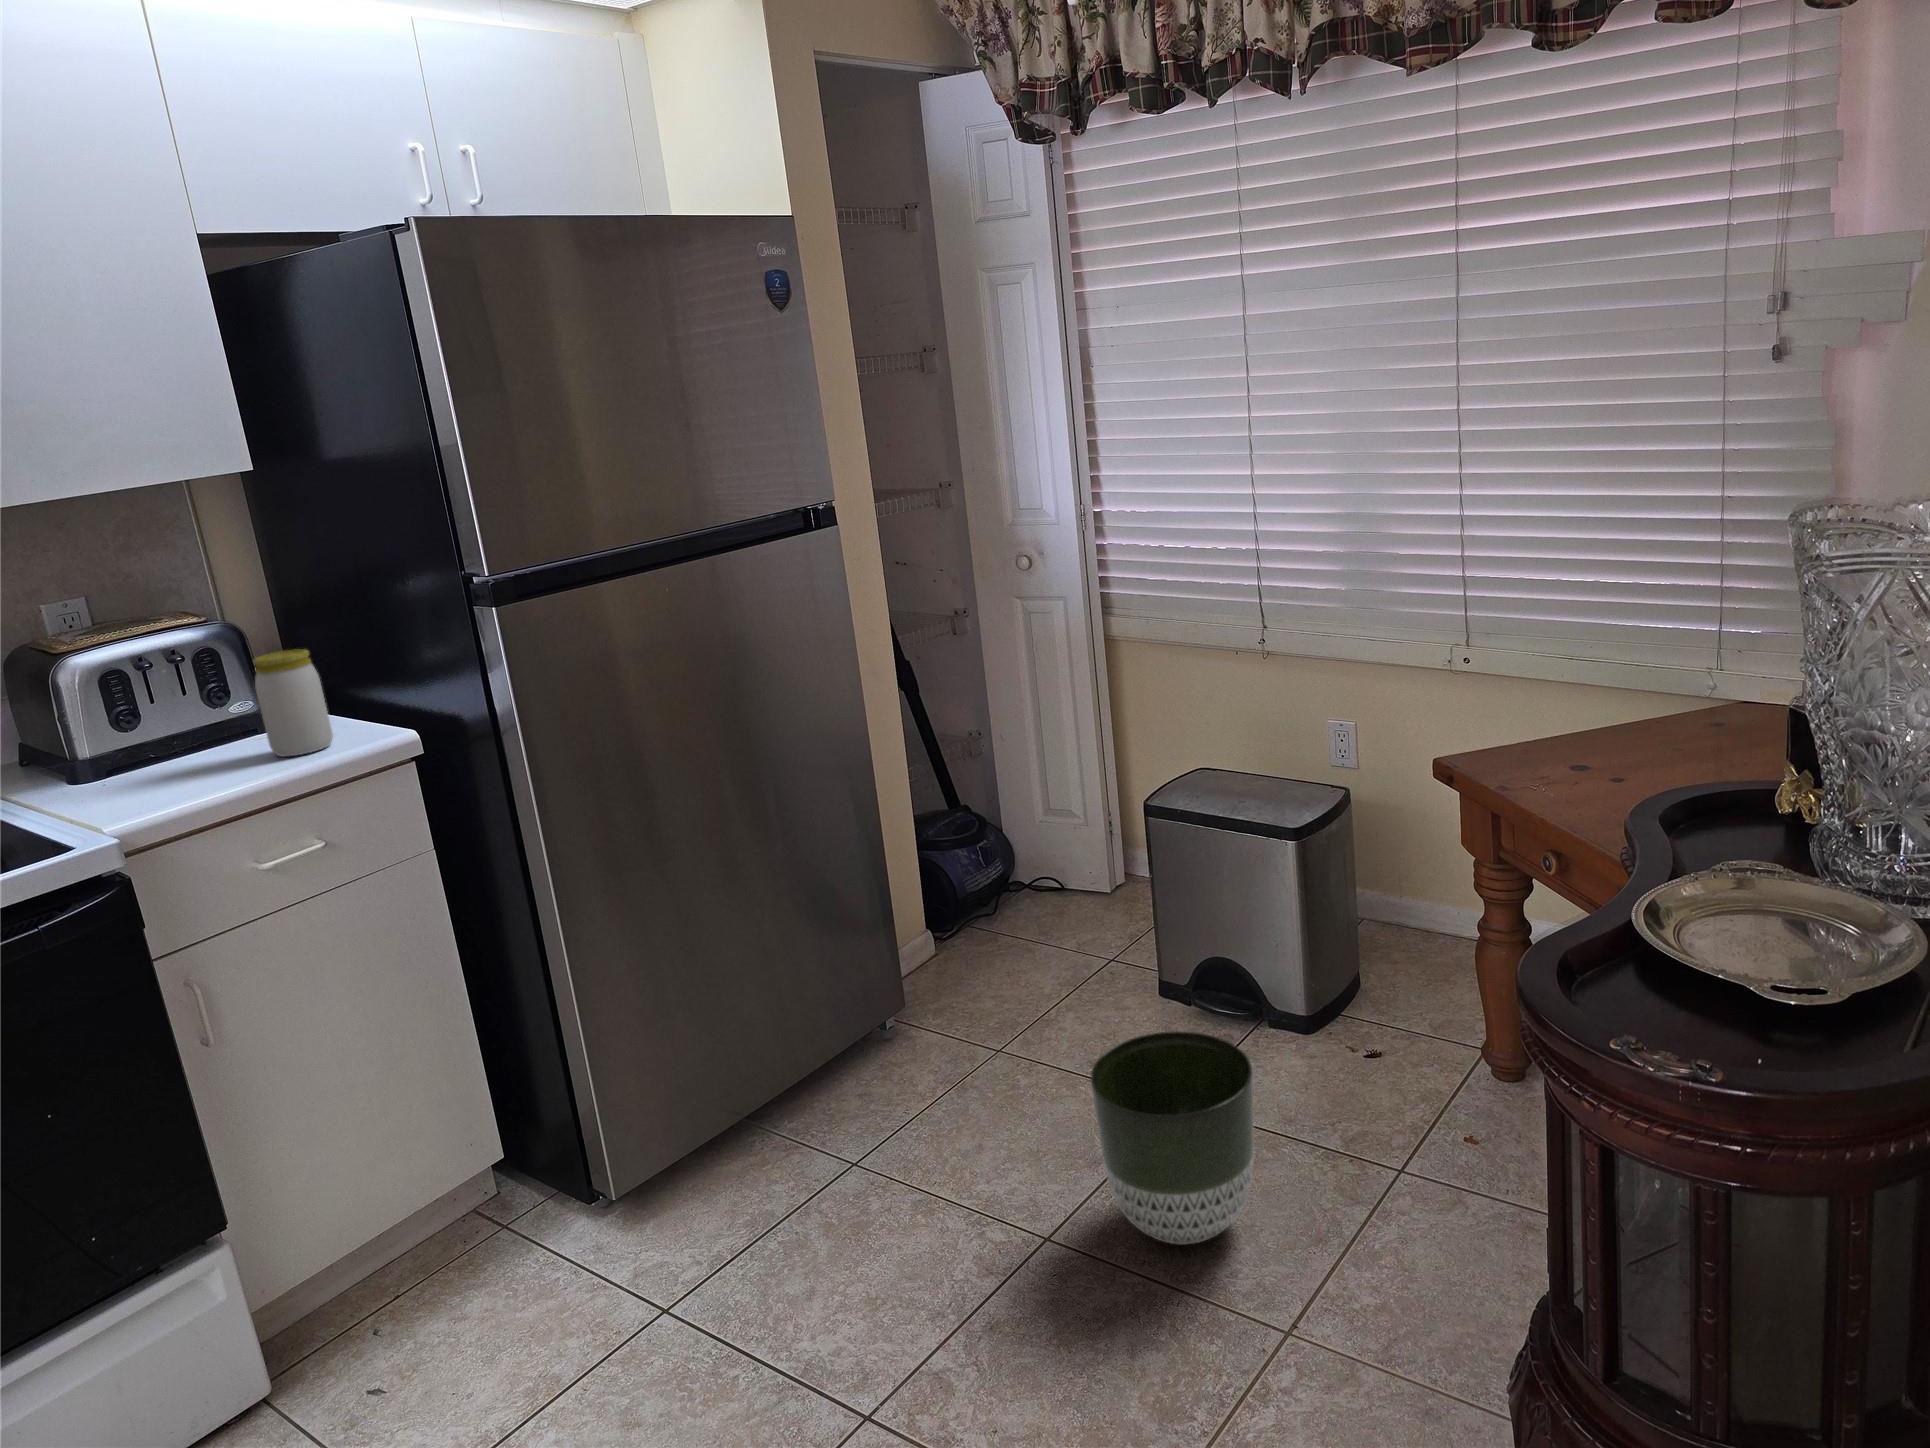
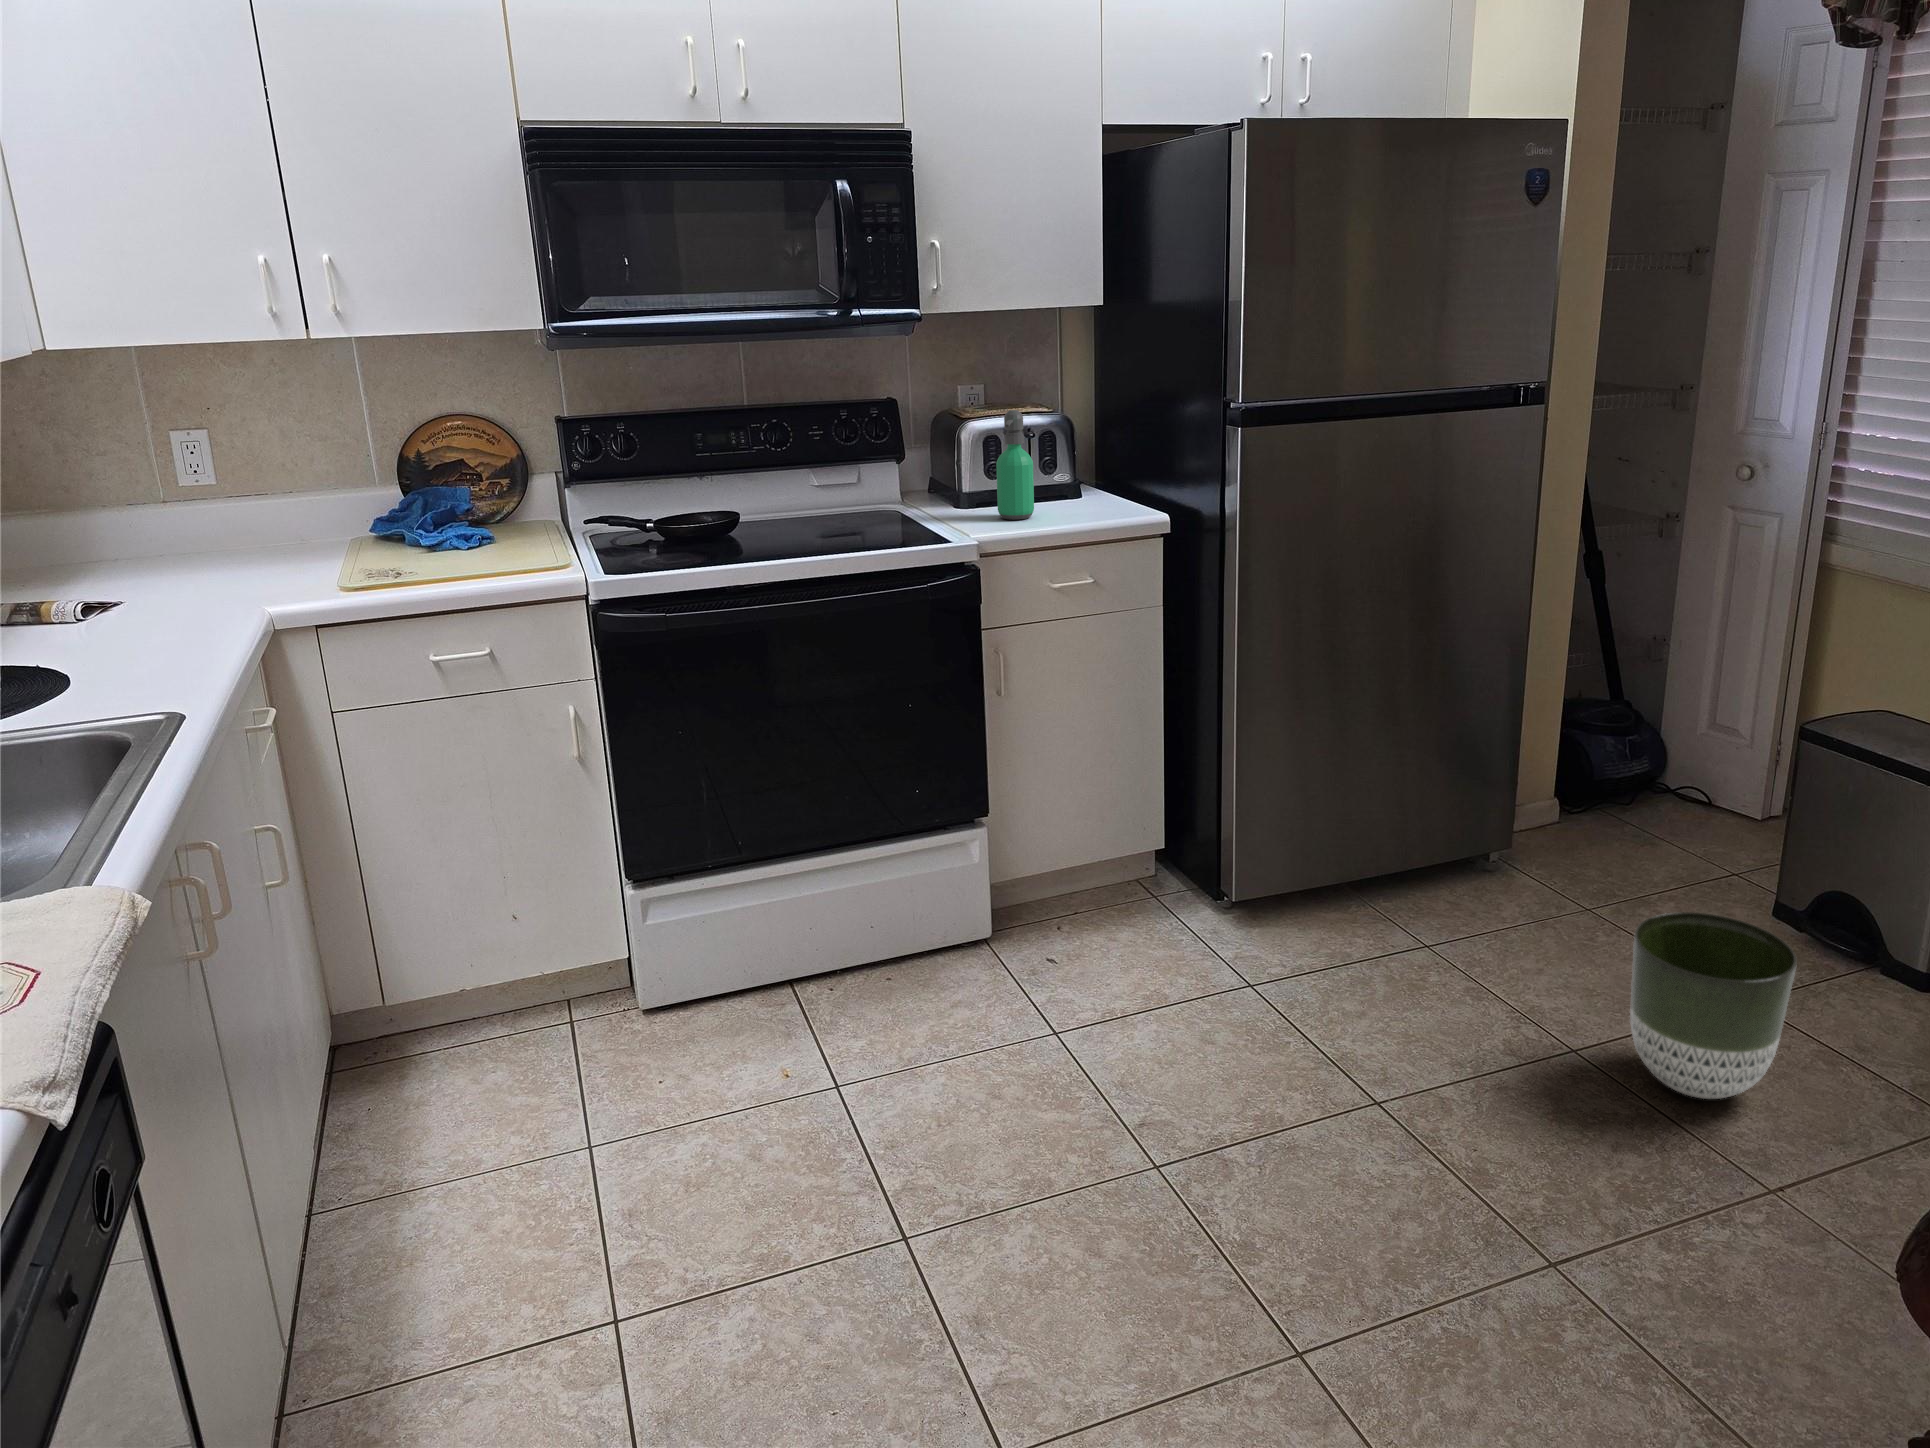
soap dispenser: none [127,633,206,788] -> present [996,410,1034,520]
jar: present [253,649,333,757] -> none [1074,438,1116,515]

